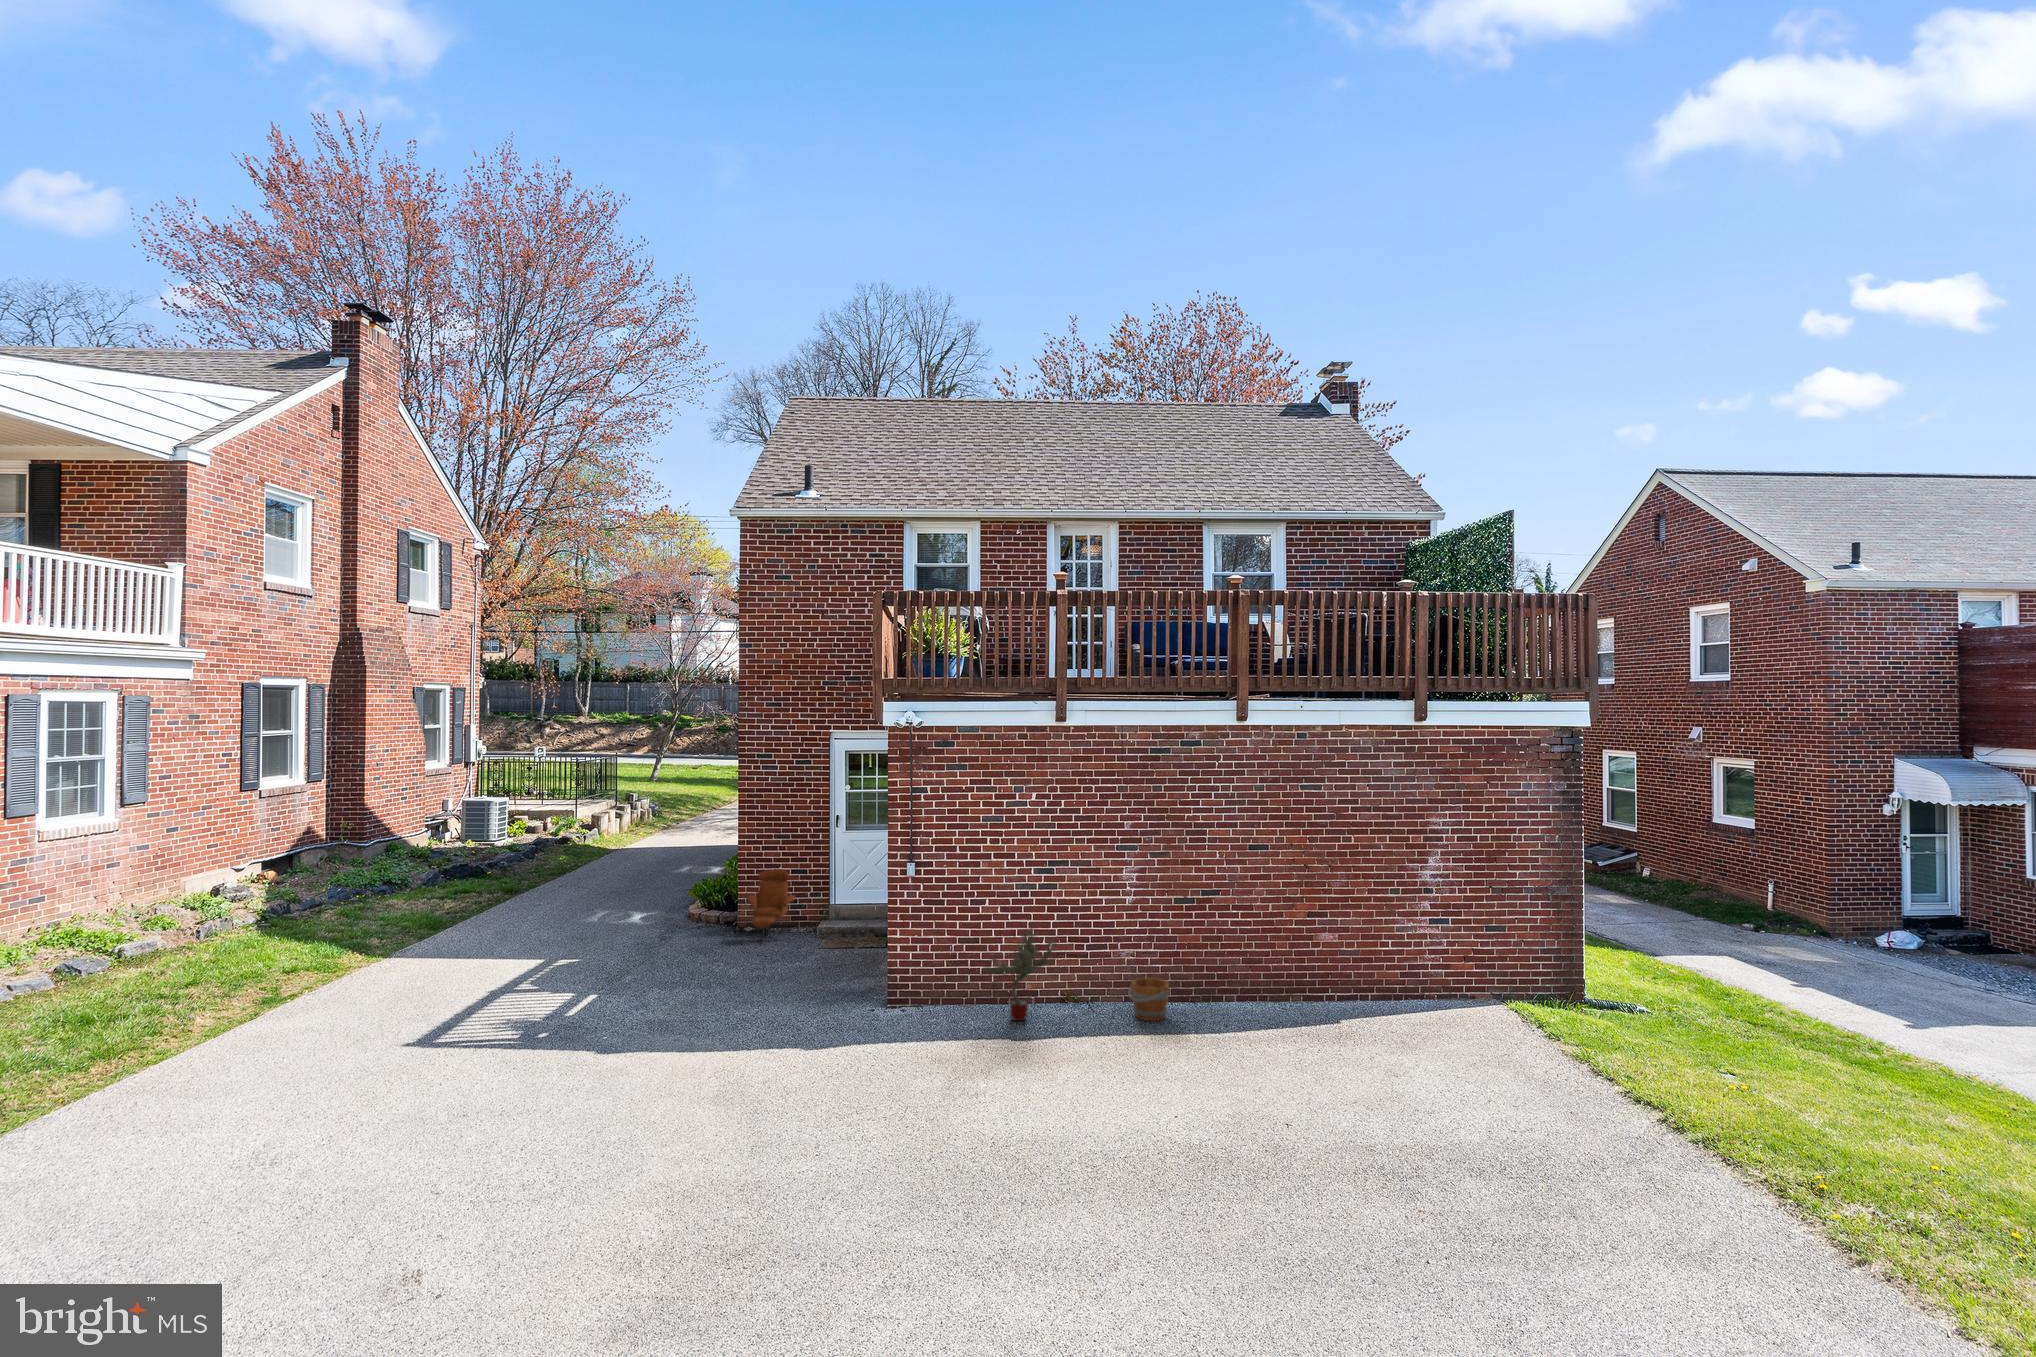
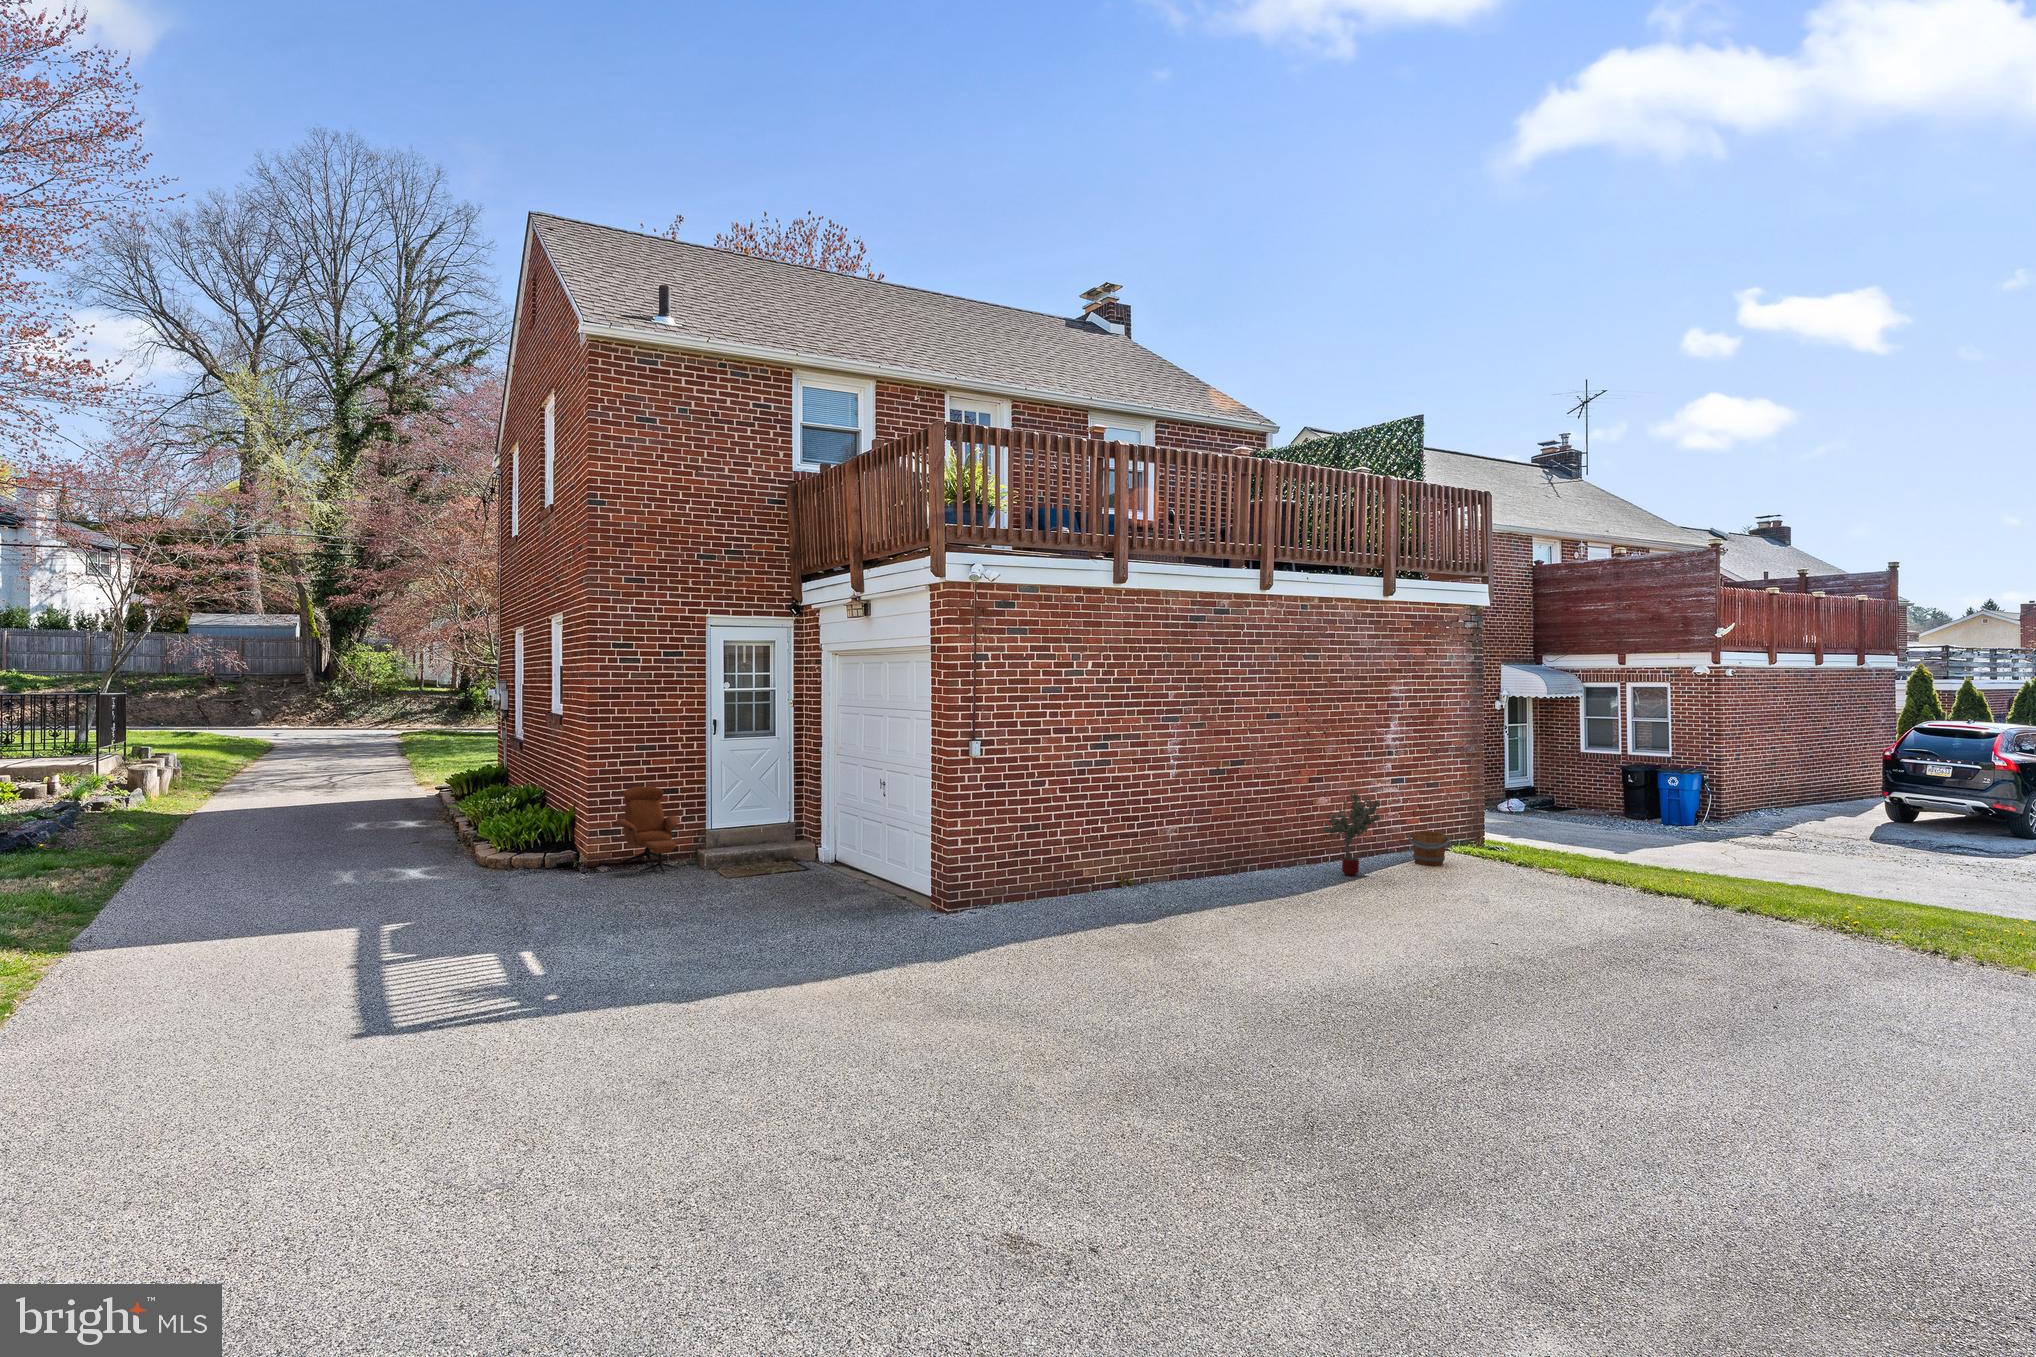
potted tree: present [983,928,1056,1021] -> present [1322,790,1380,876]
bucket: present [1128,978,1169,1021] -> present [1408,831,1450,866]

